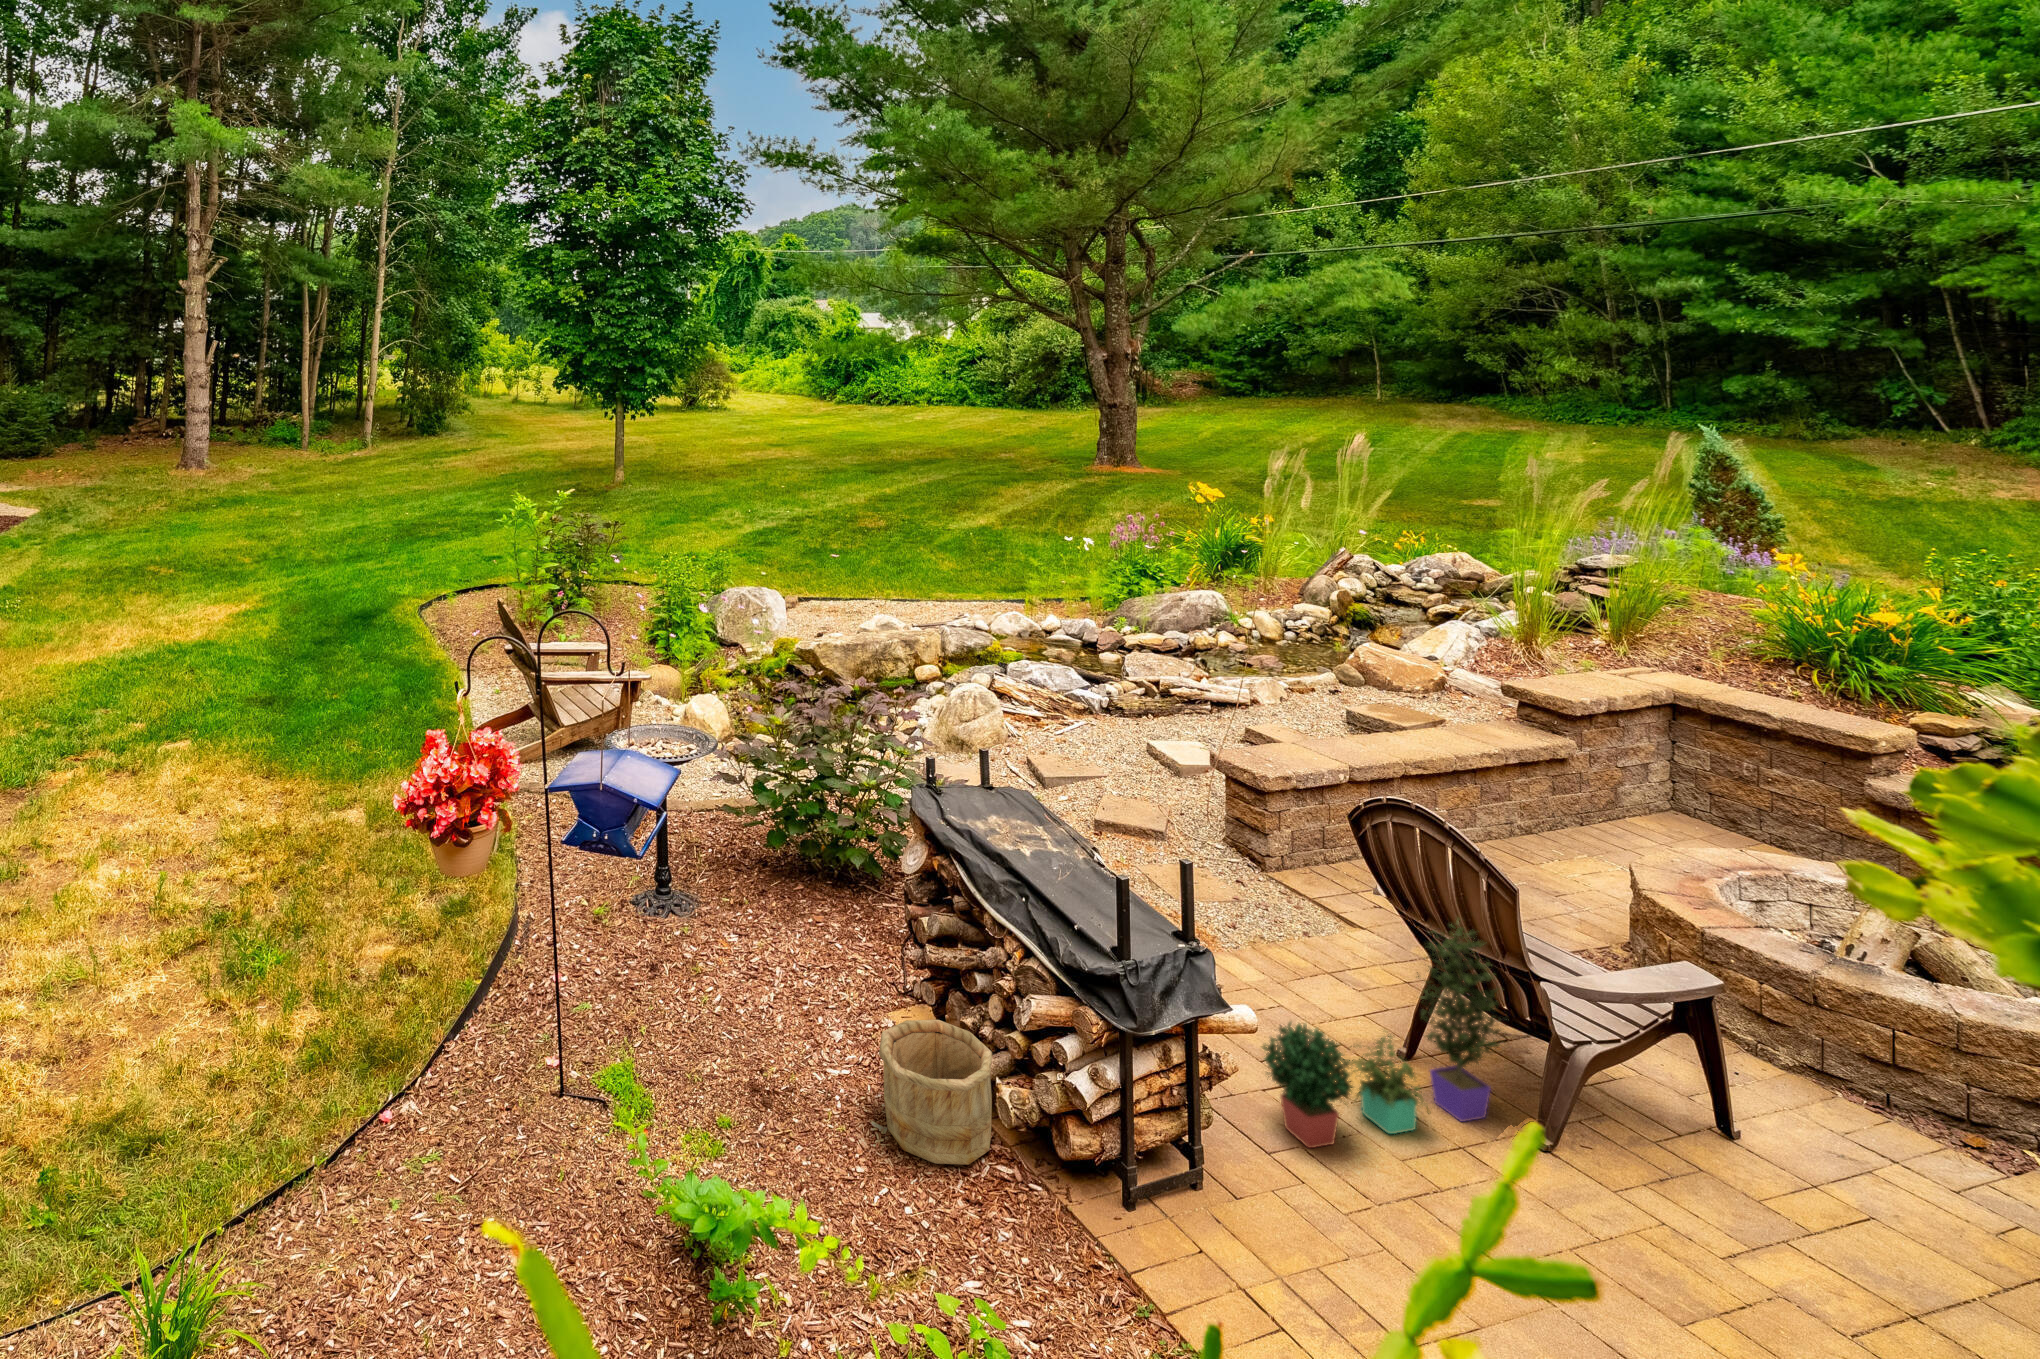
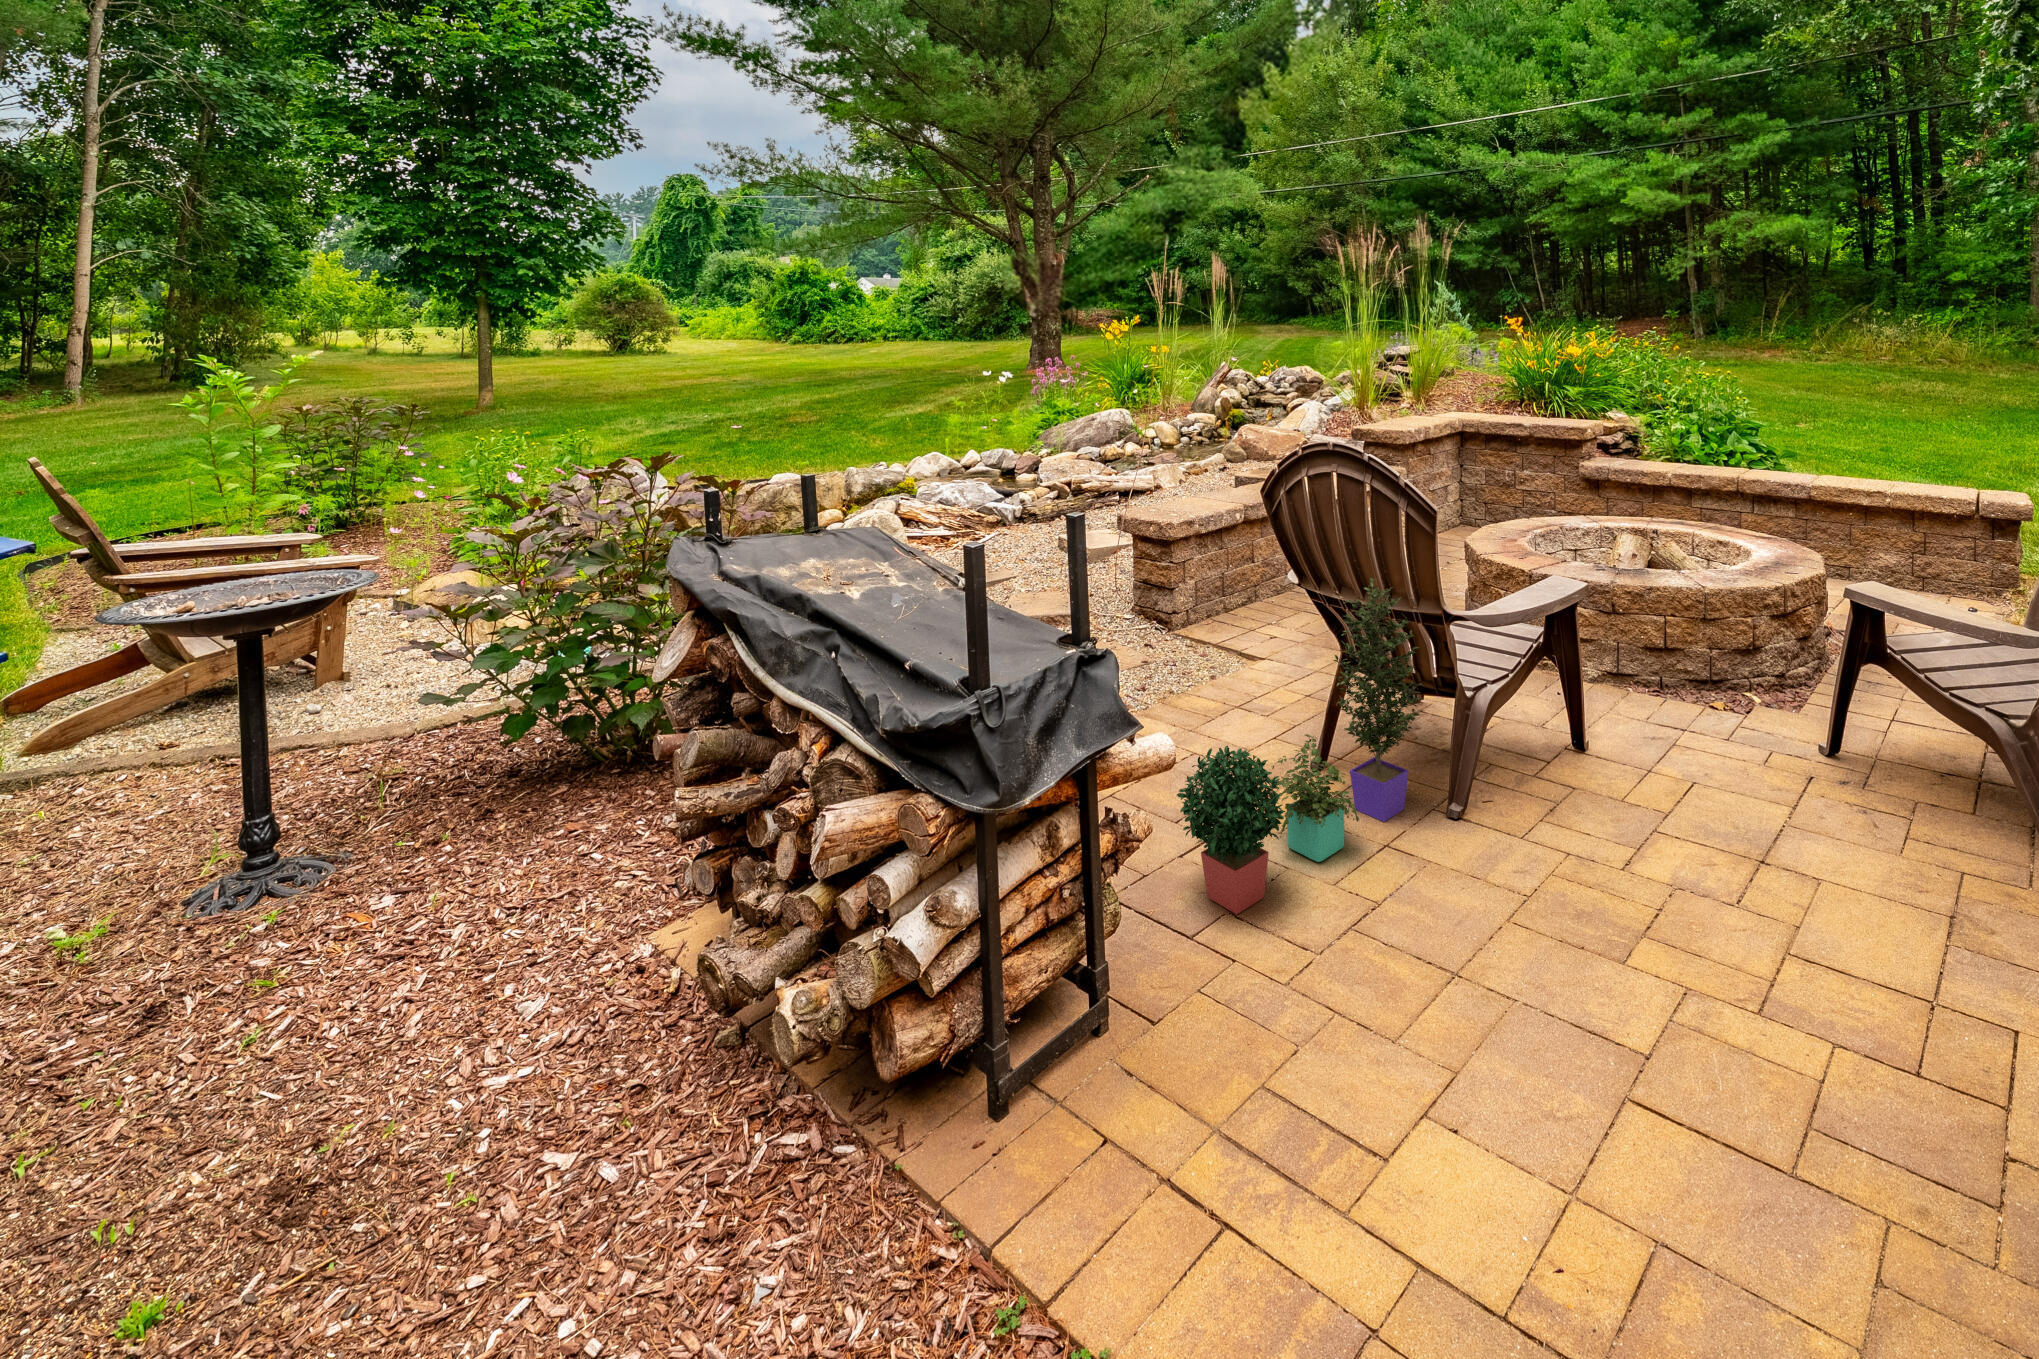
wooden bucket: present [879,1020,992,1165] -> none [553,902,784,1180]

